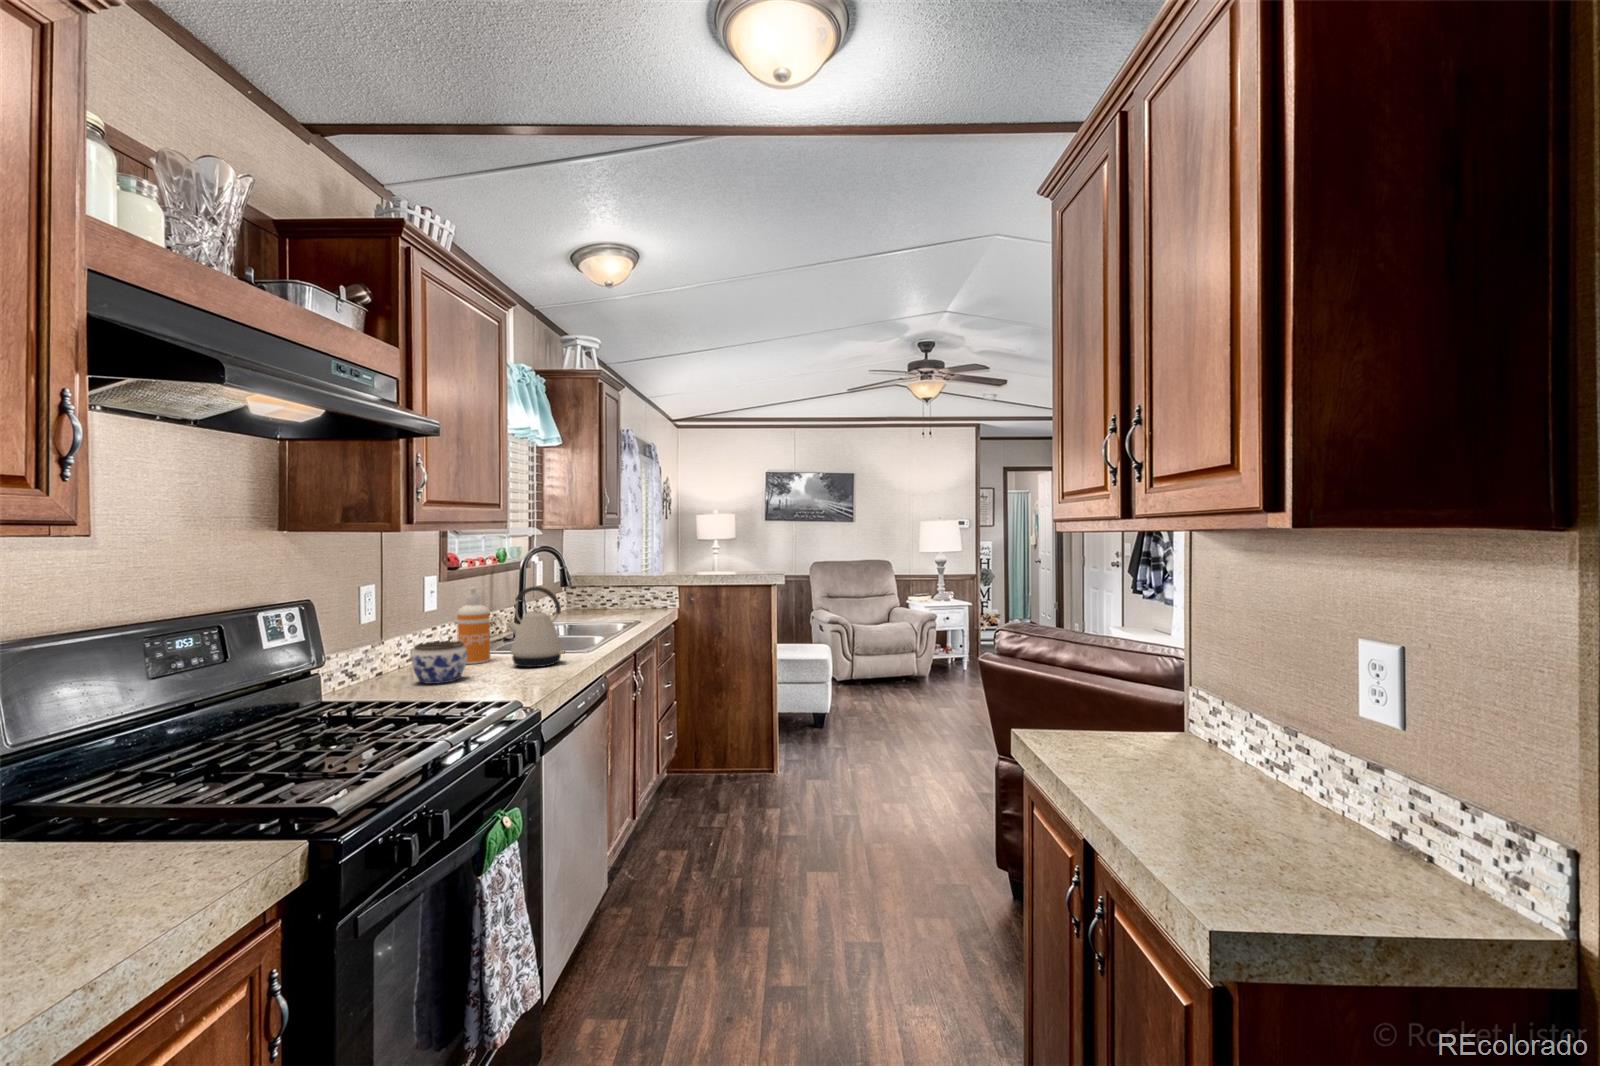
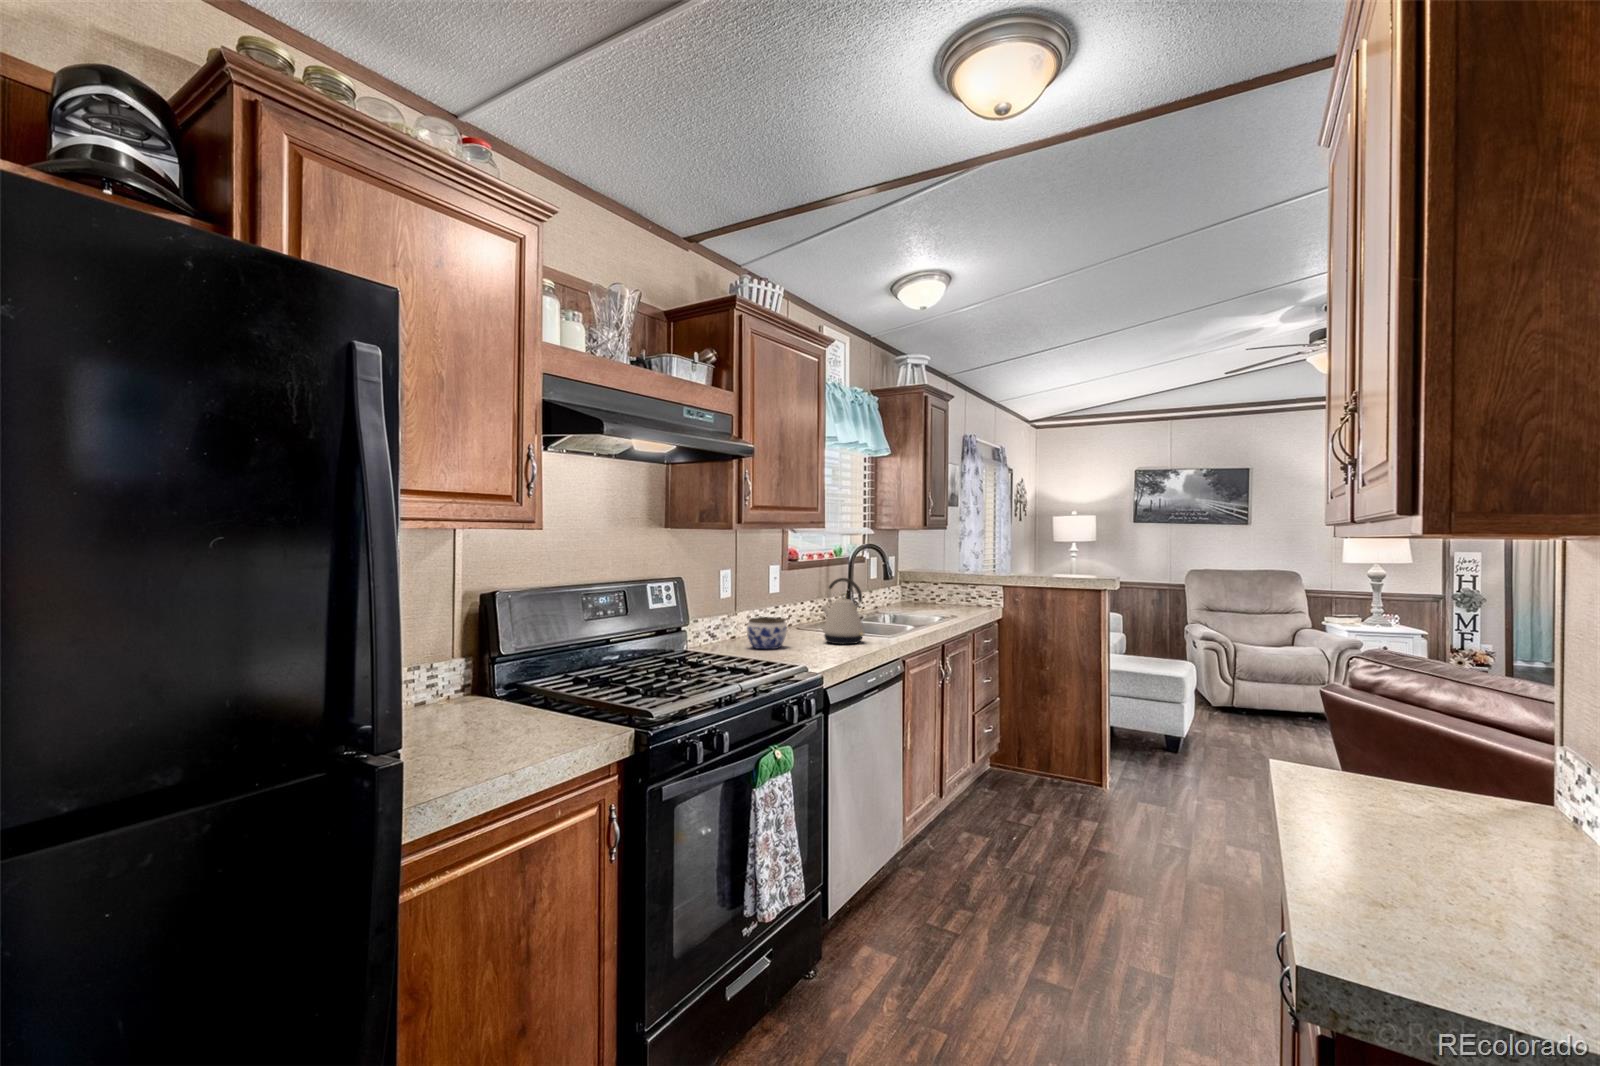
soap dispenser: present [457,587,490,664] -> none [788,576,813,638]

